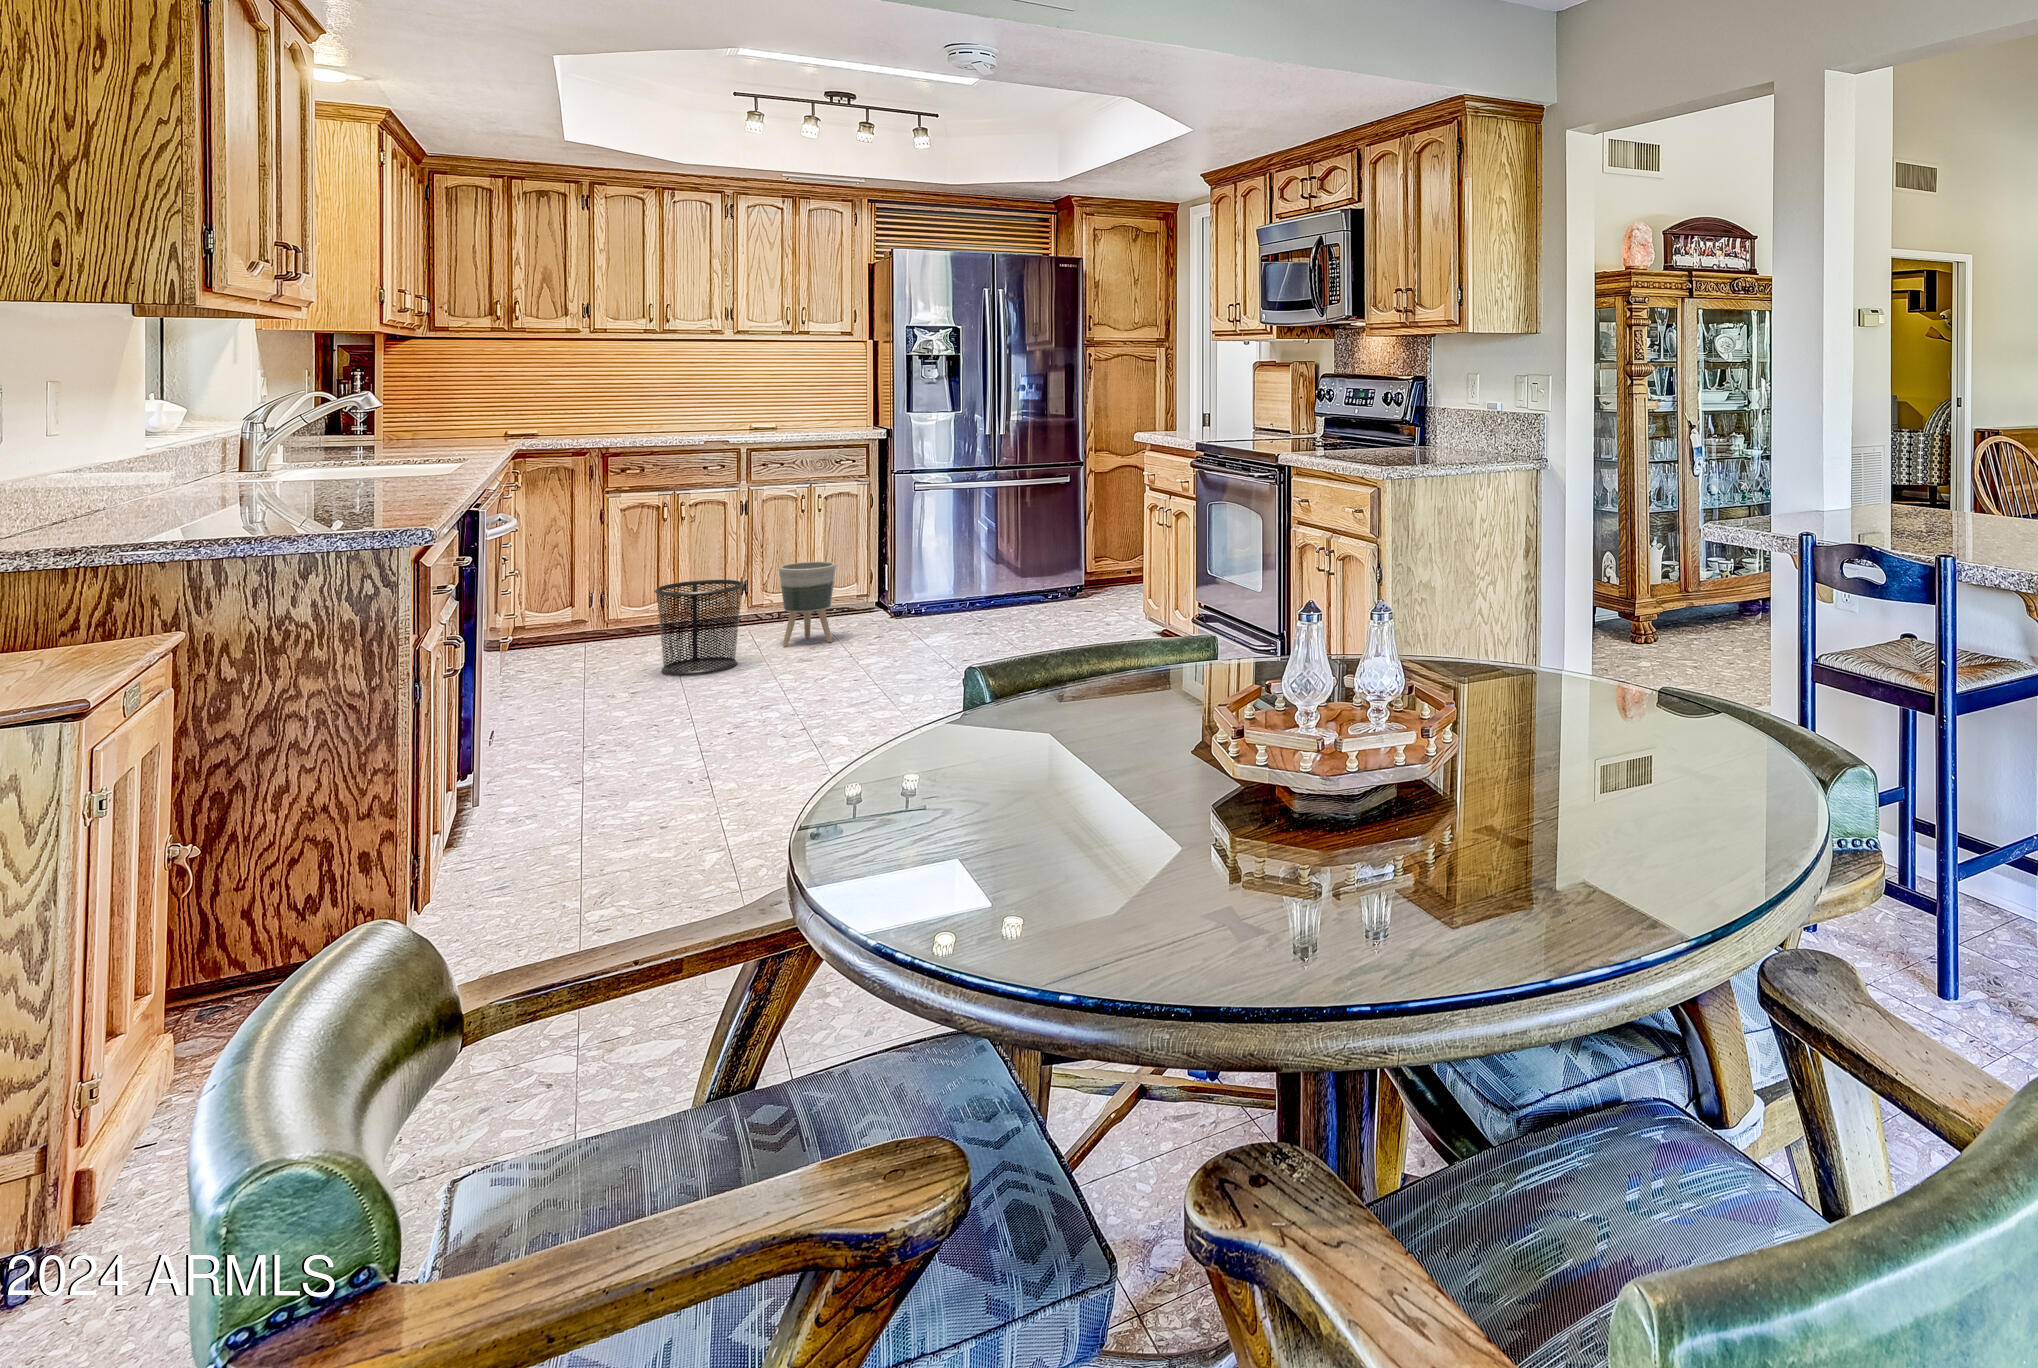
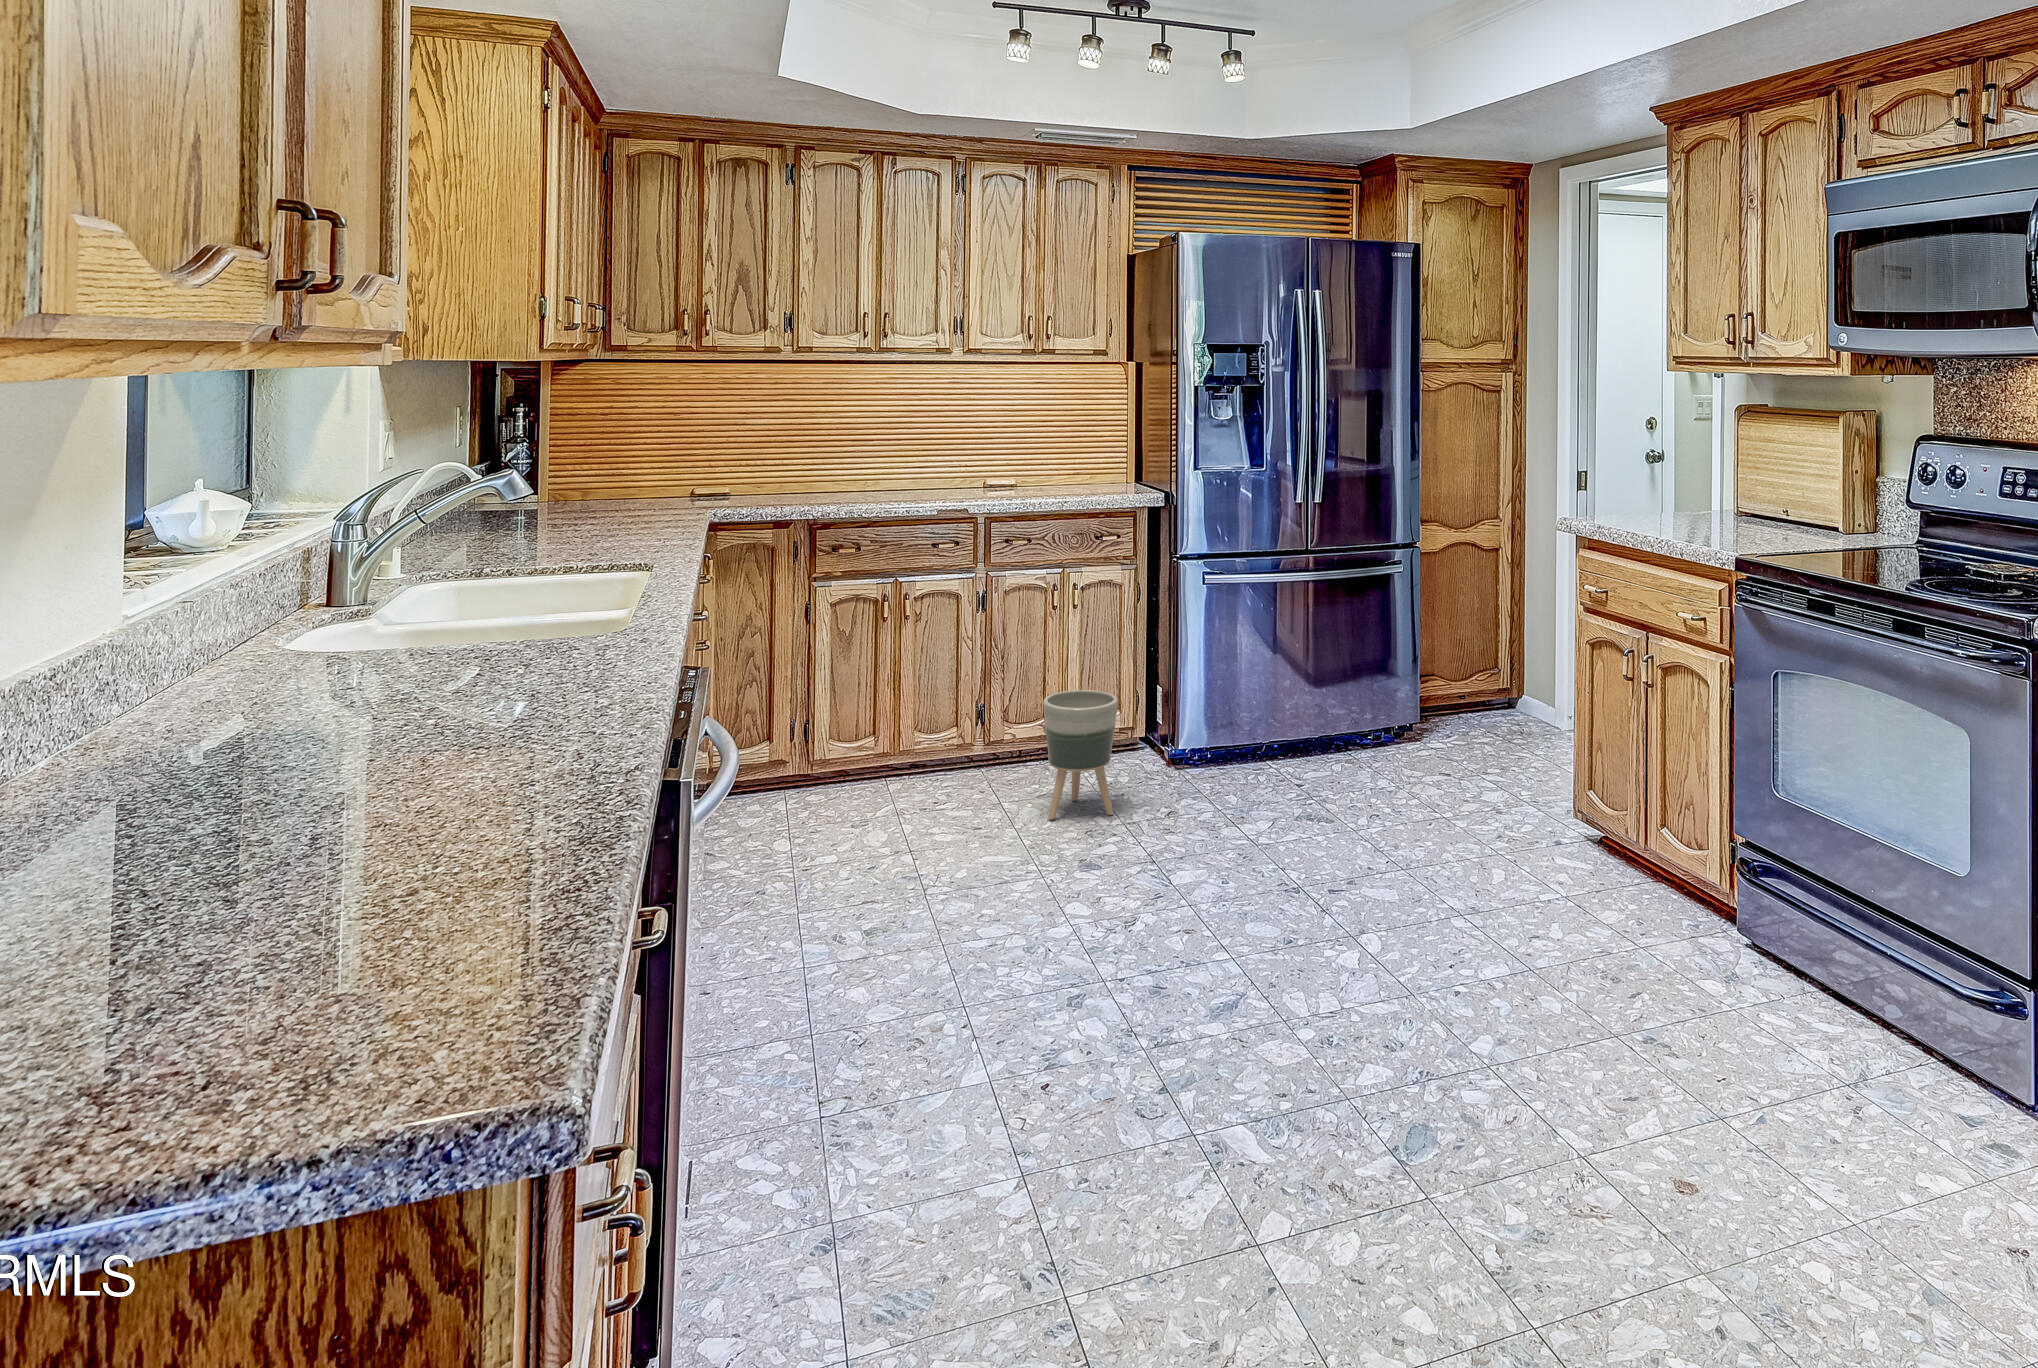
waste bin: present [655,580,744,675] -> none [890,726,1009,881]

